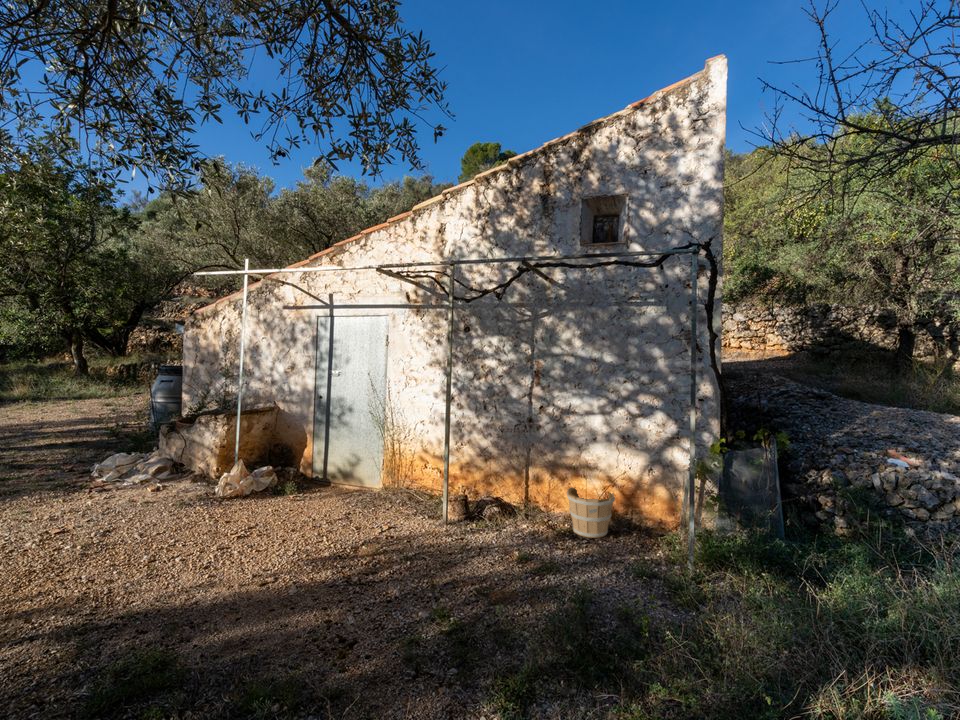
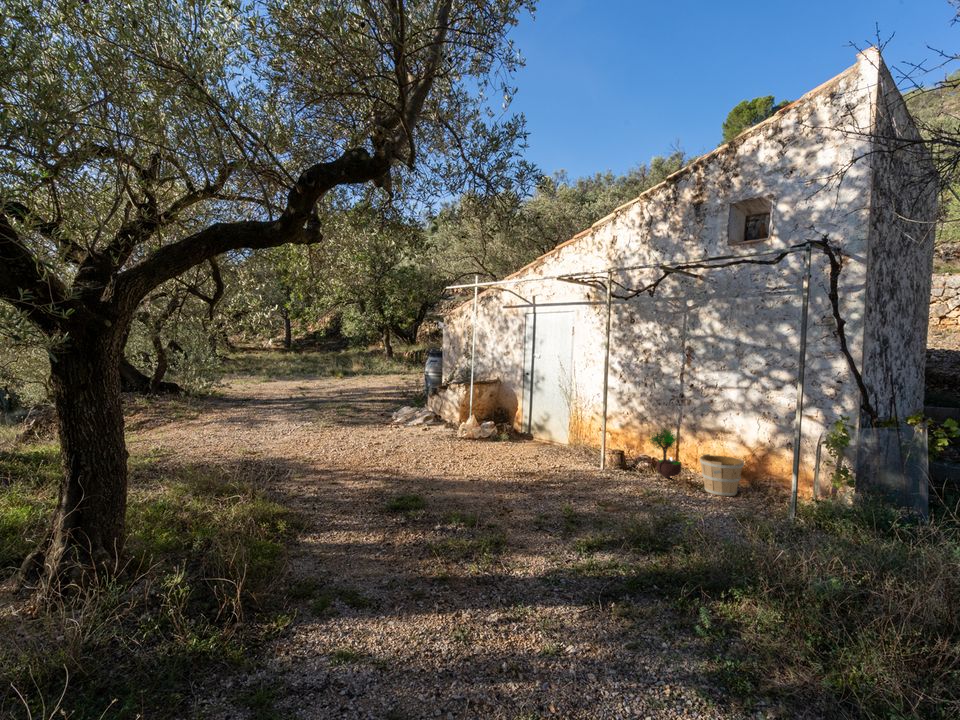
potted tree: none [503,456,541,521] -> present [649,430,681,478]

